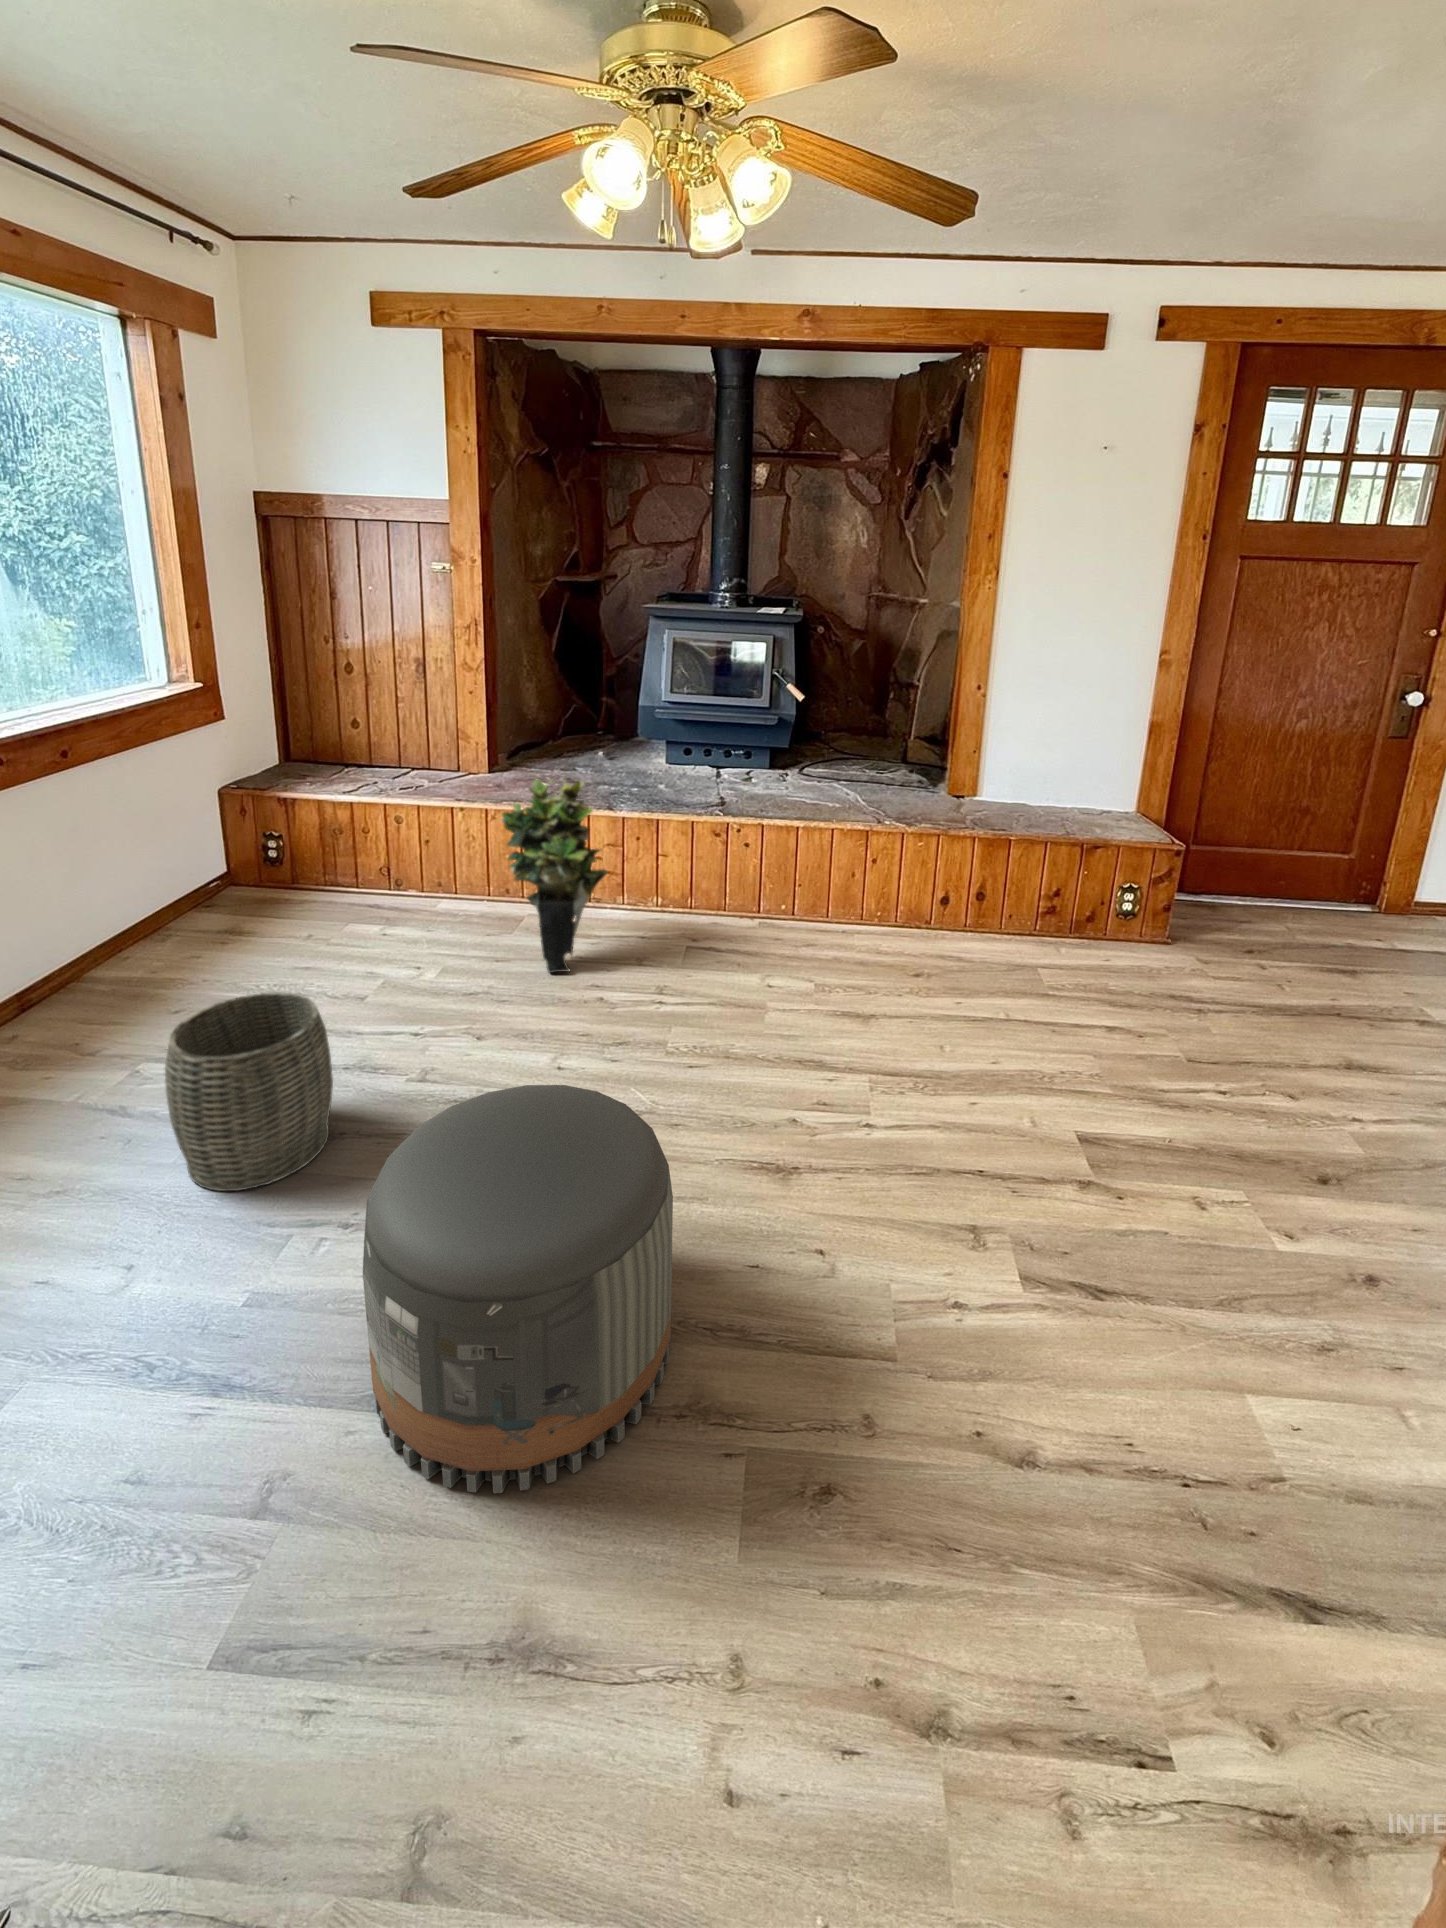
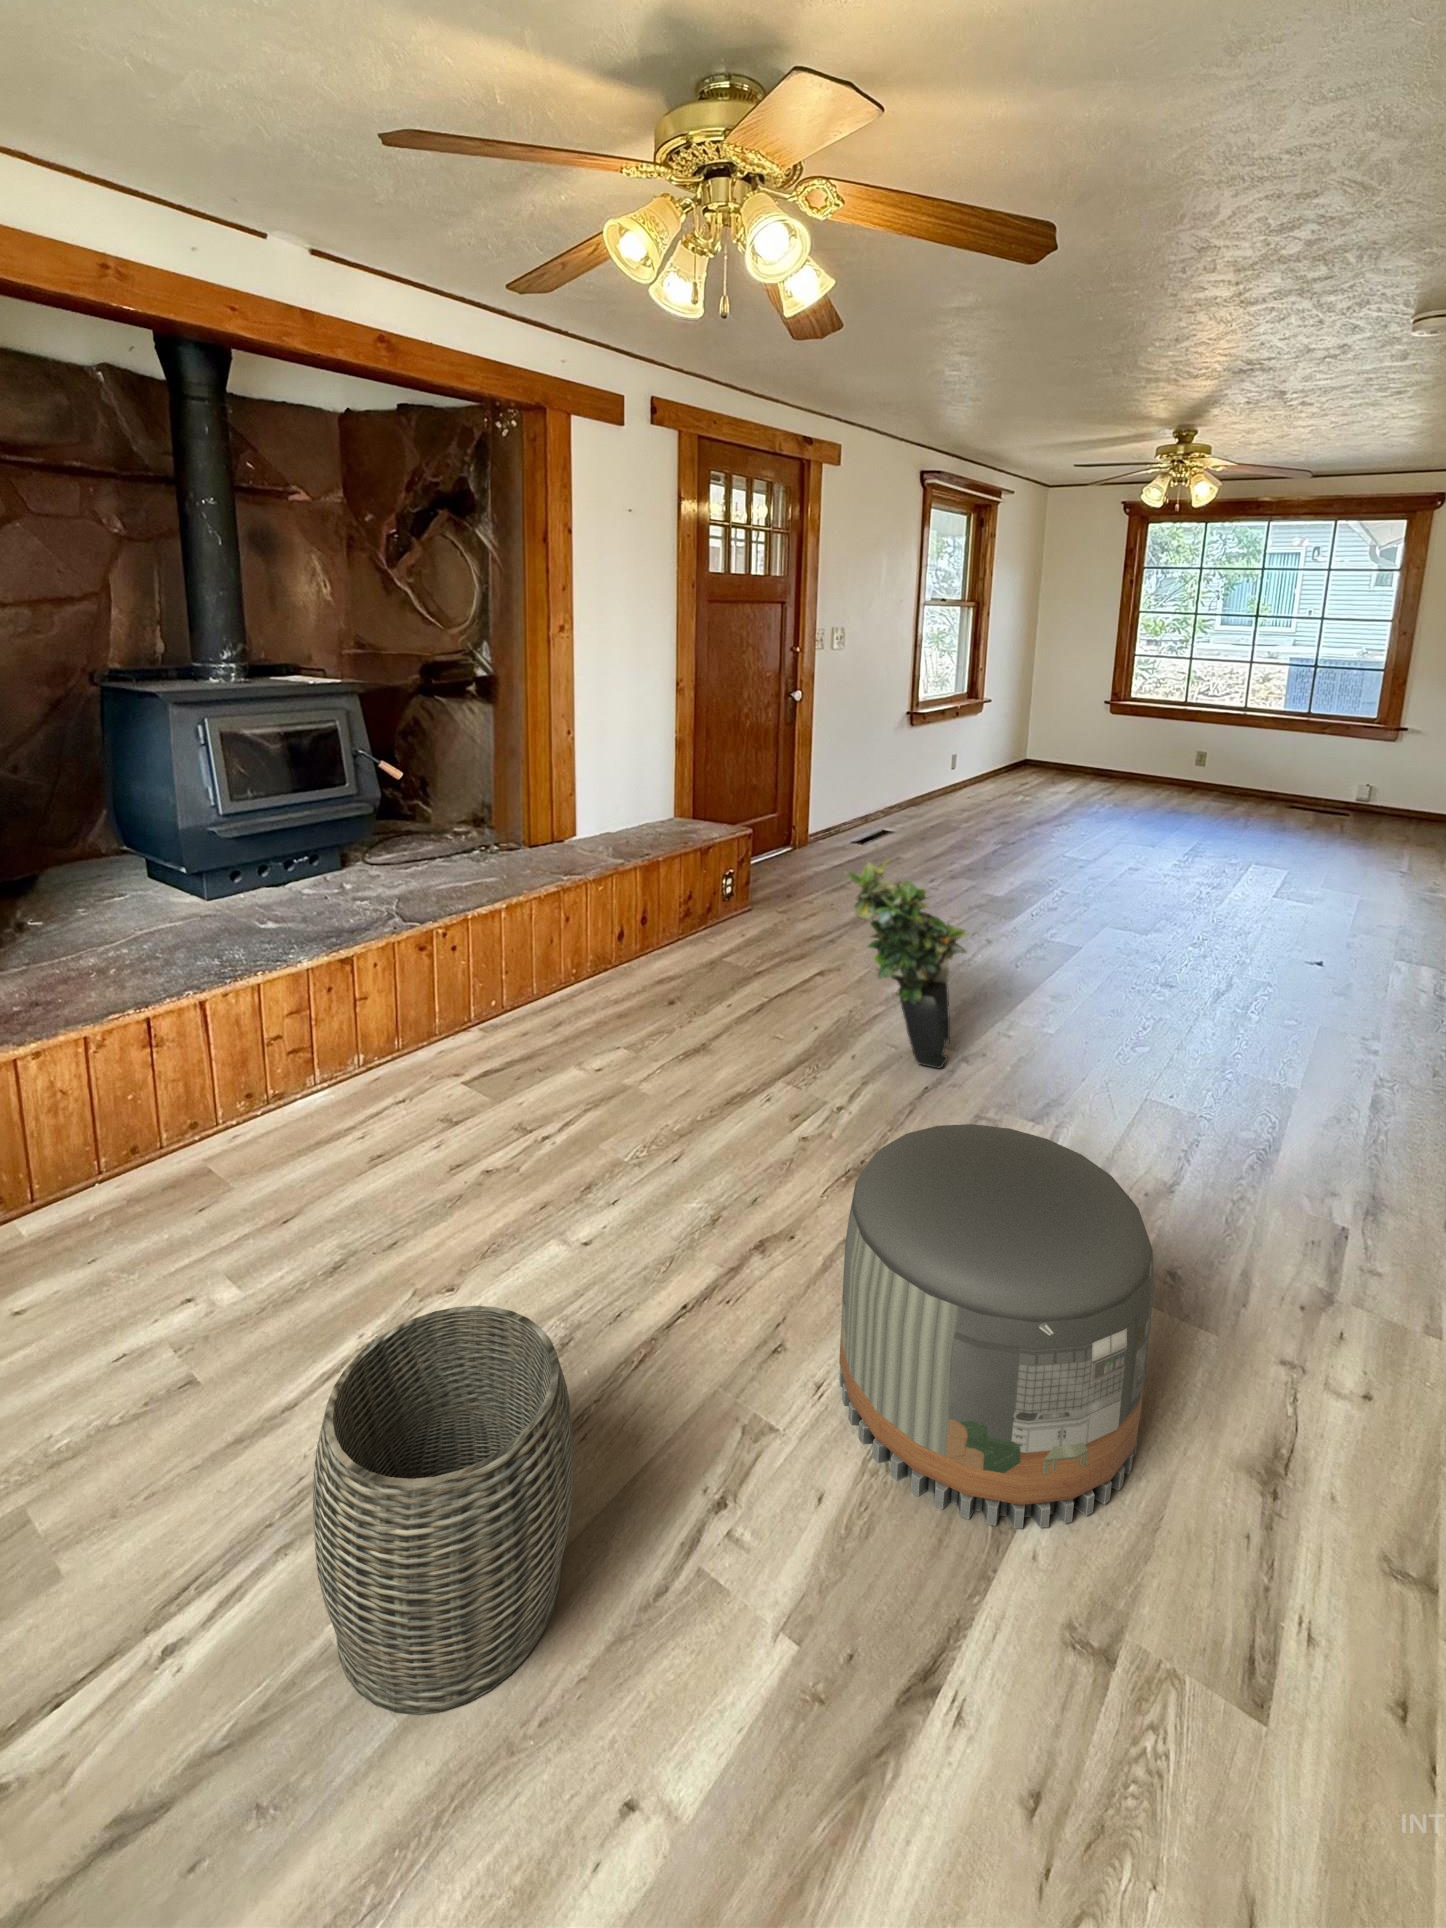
potted plant: present [502,779,608,973] -> present [846,860,969,1069]

